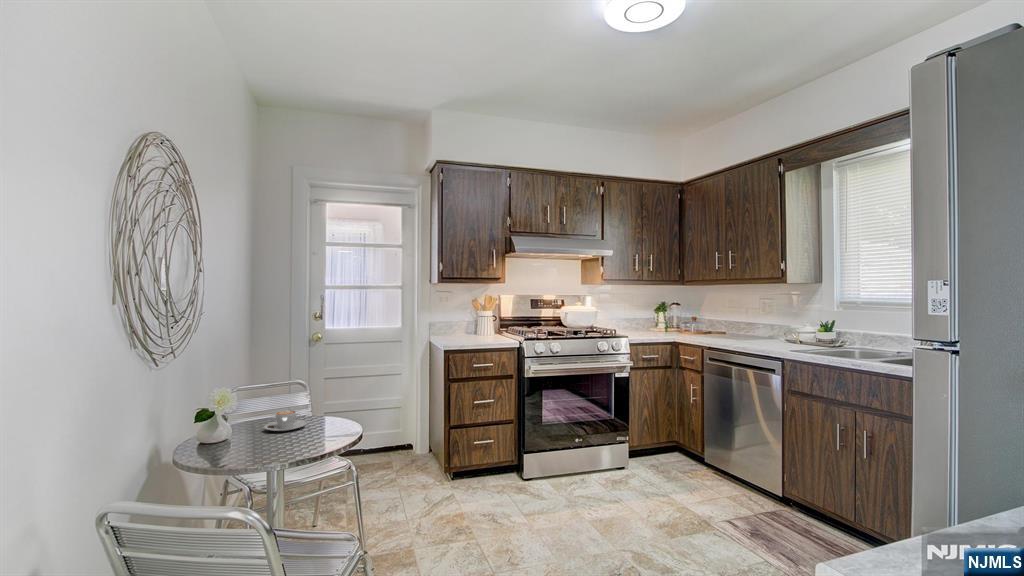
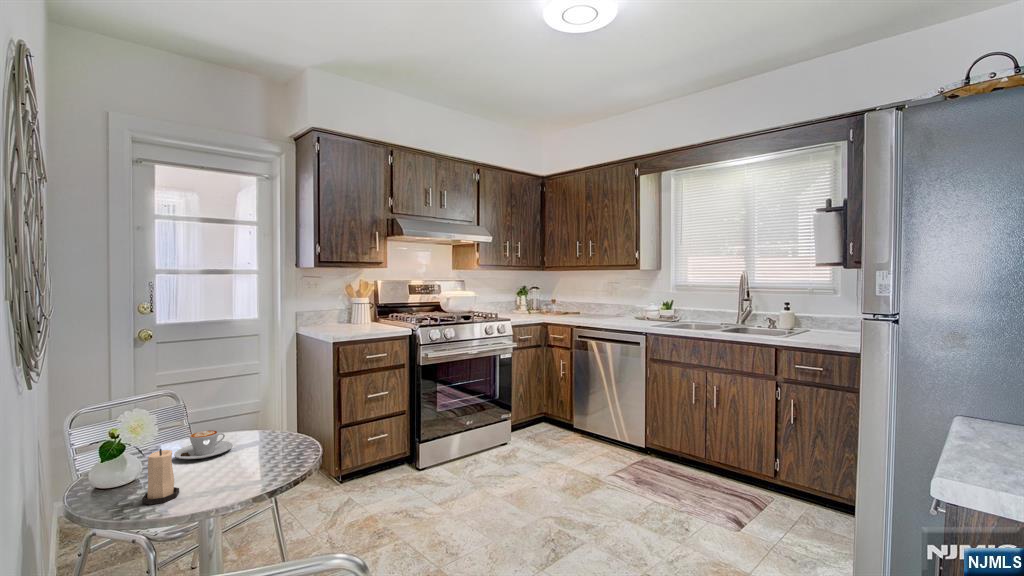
candle: none [216,416,241,456] -> present [142,449,179,505]

